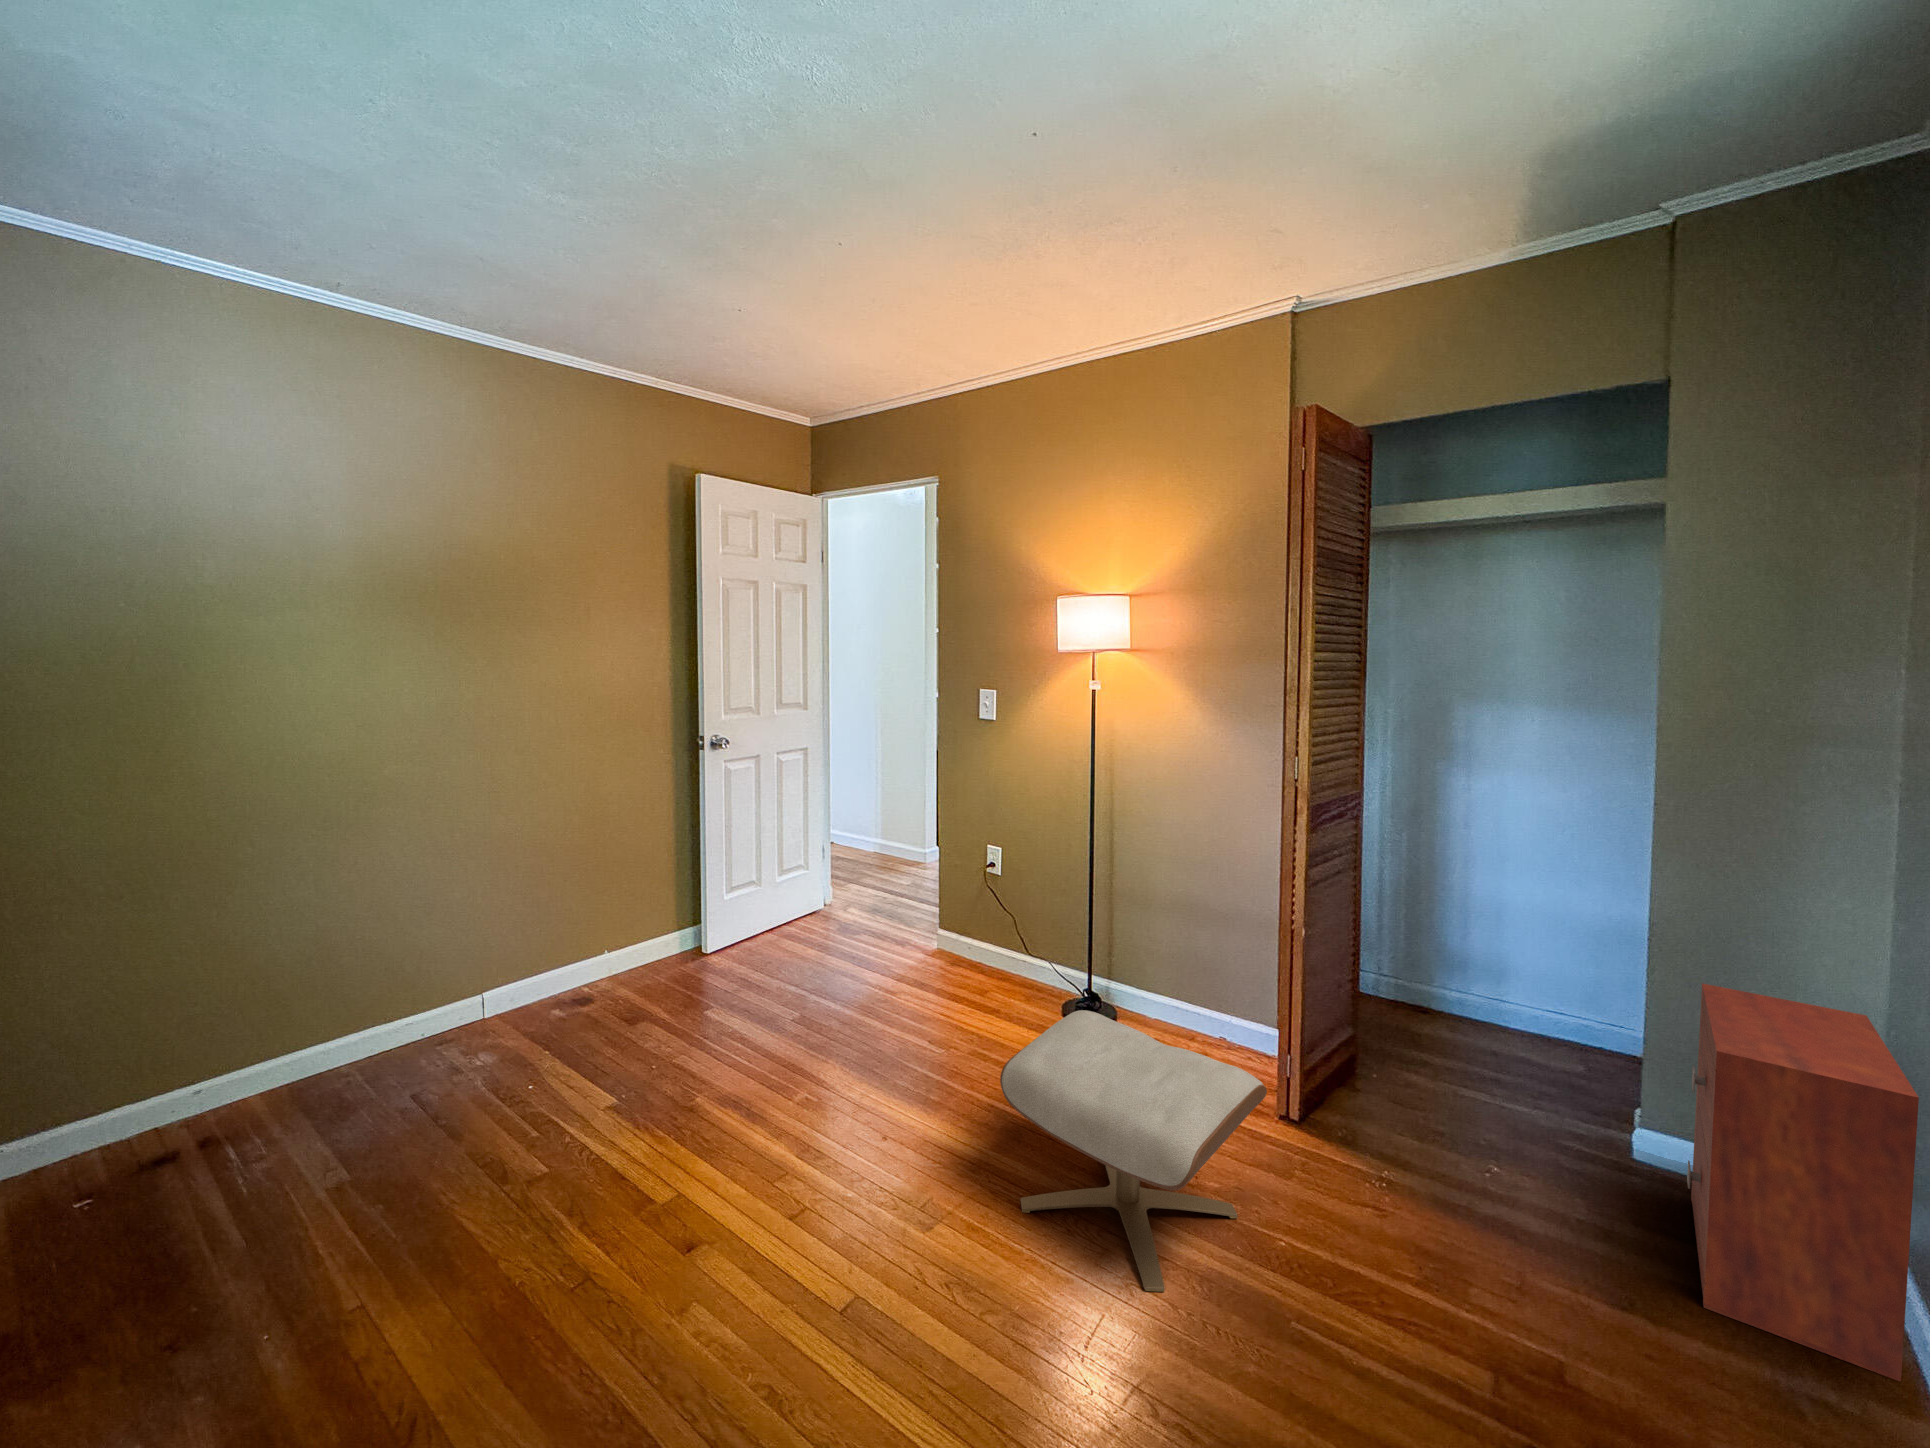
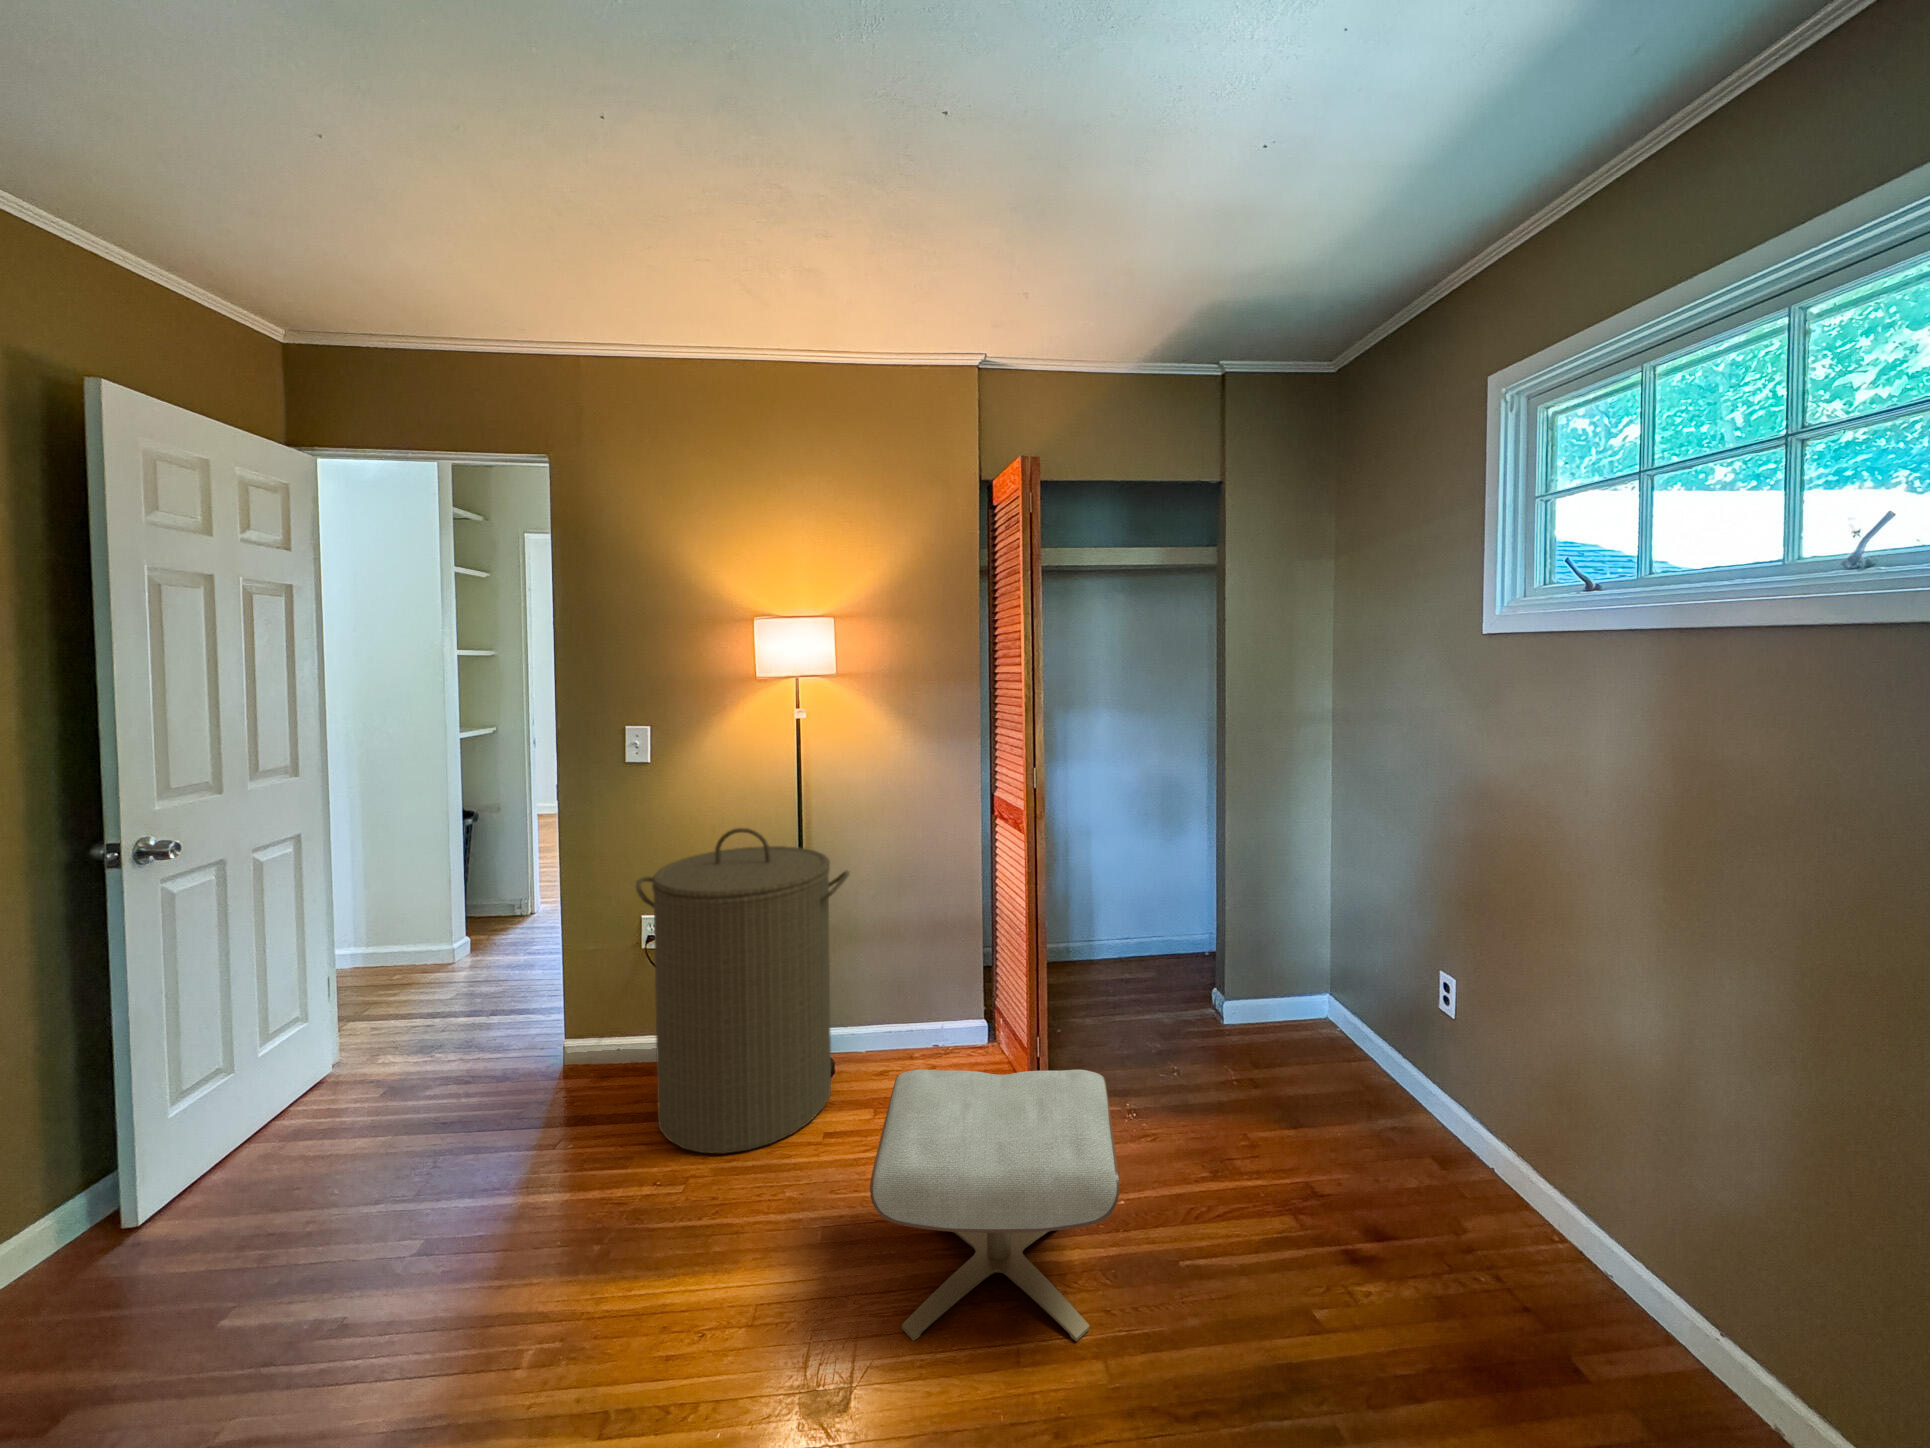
laundry hamper: none [956,780,1117,1051] -> present [636,828,850,1154]
nightstand: present [1687,983,1919,1382] -> none [1263,887,1406,1108]

